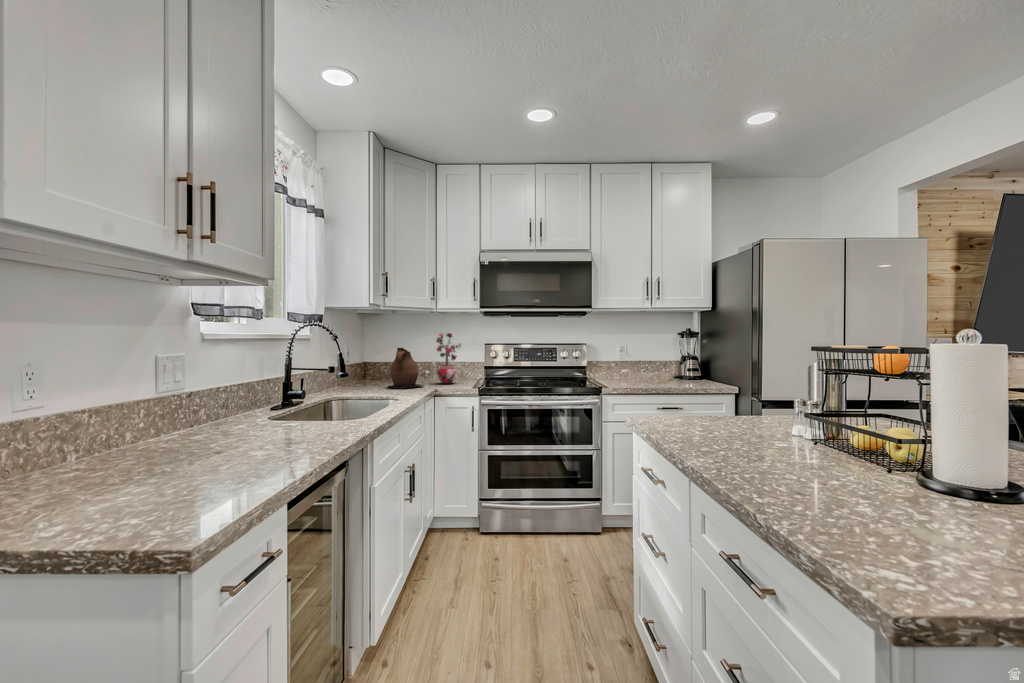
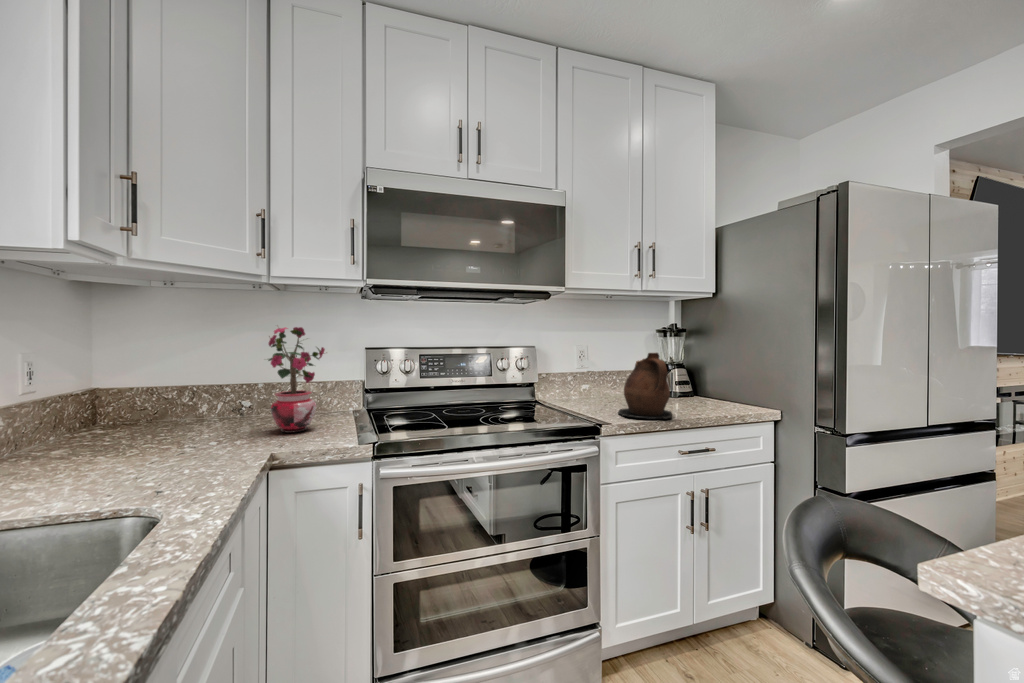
ceramic pitcher: present [388,348,424,388] -> present [618,353,672,419]

